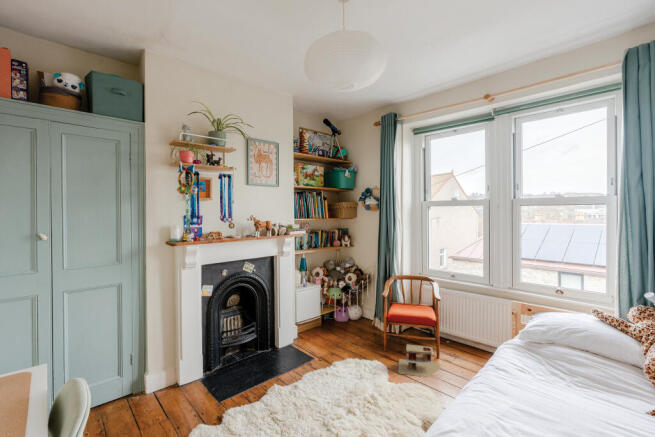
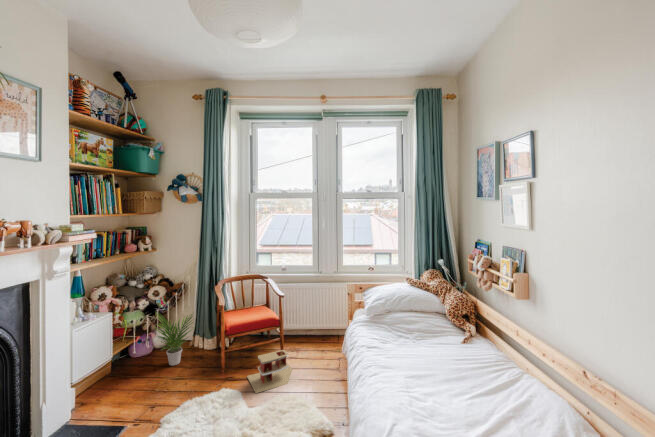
potted plant: none [337,290,373,334] -> present [157,314,193,366]

